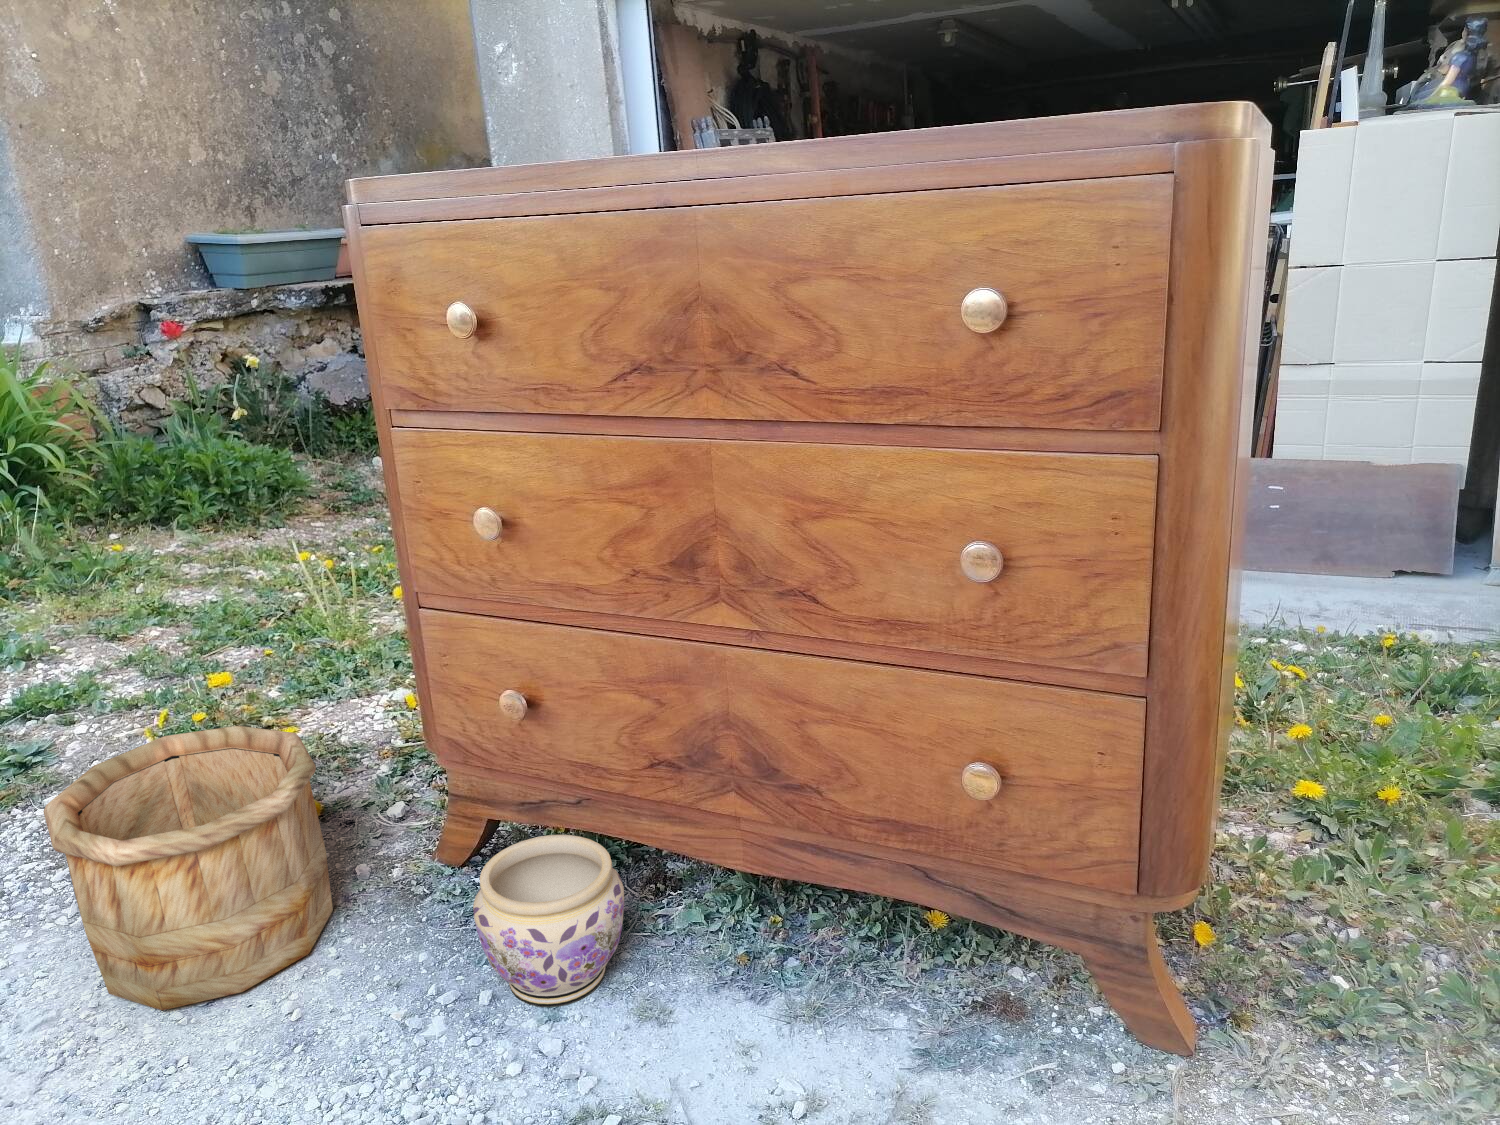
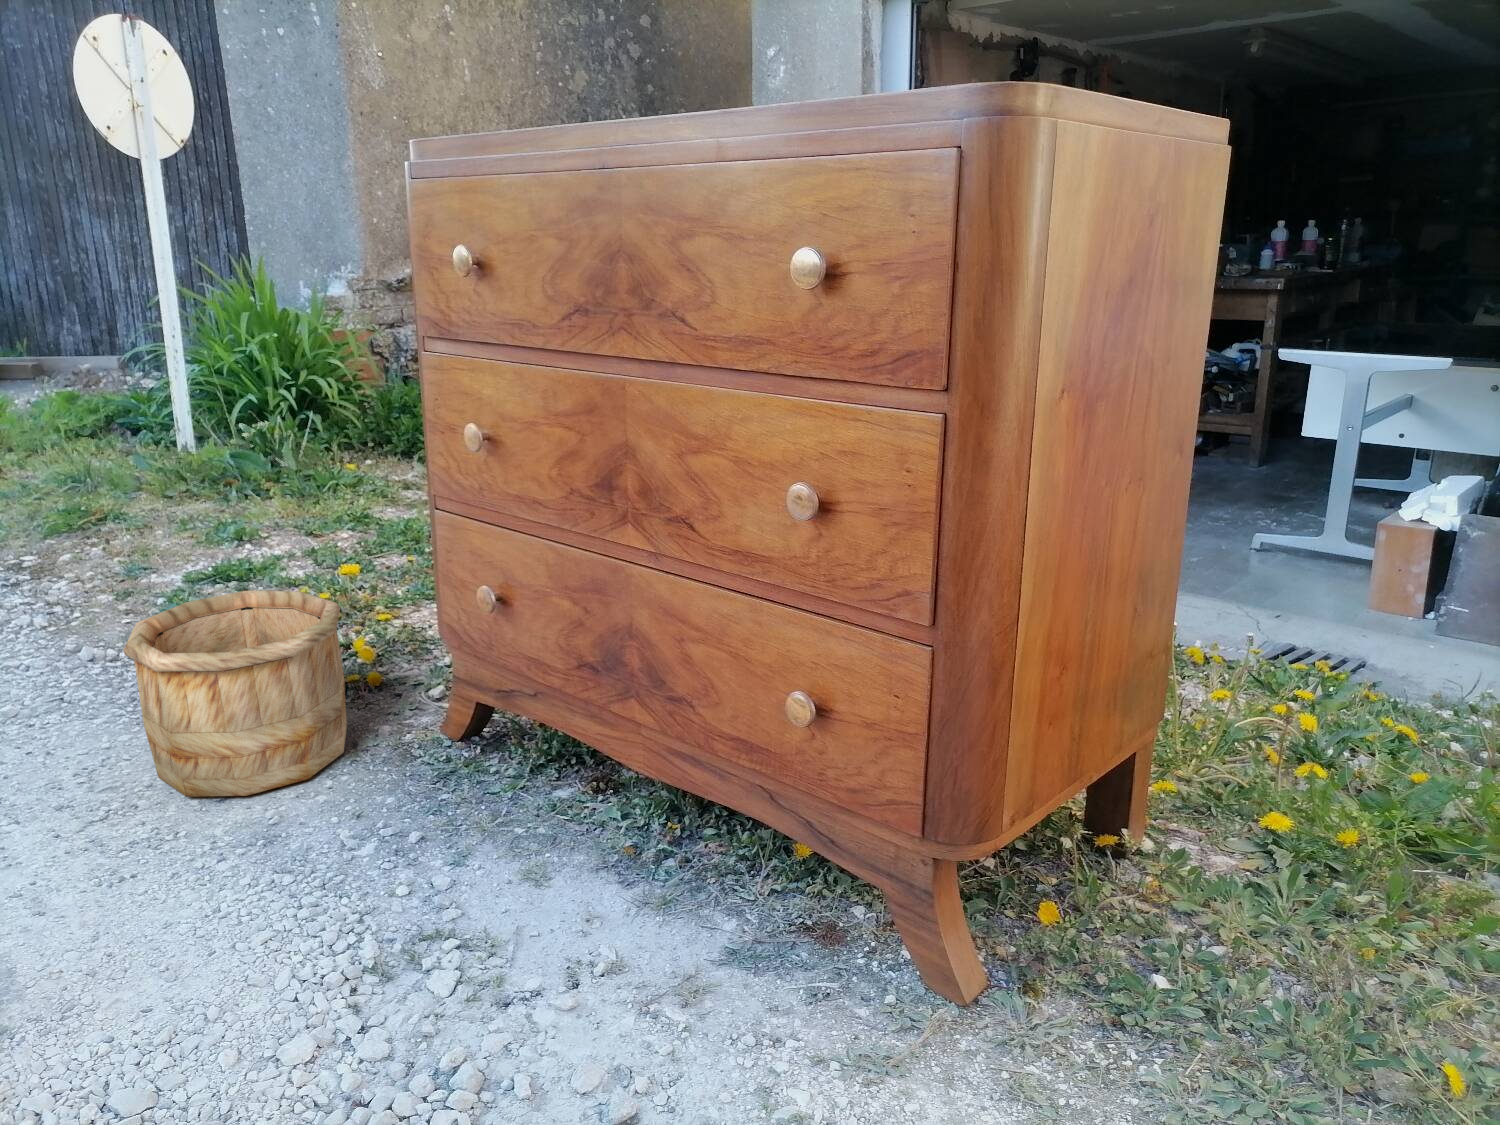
planter: present [473,835,624,1007] -> none [407,714,539,854]

